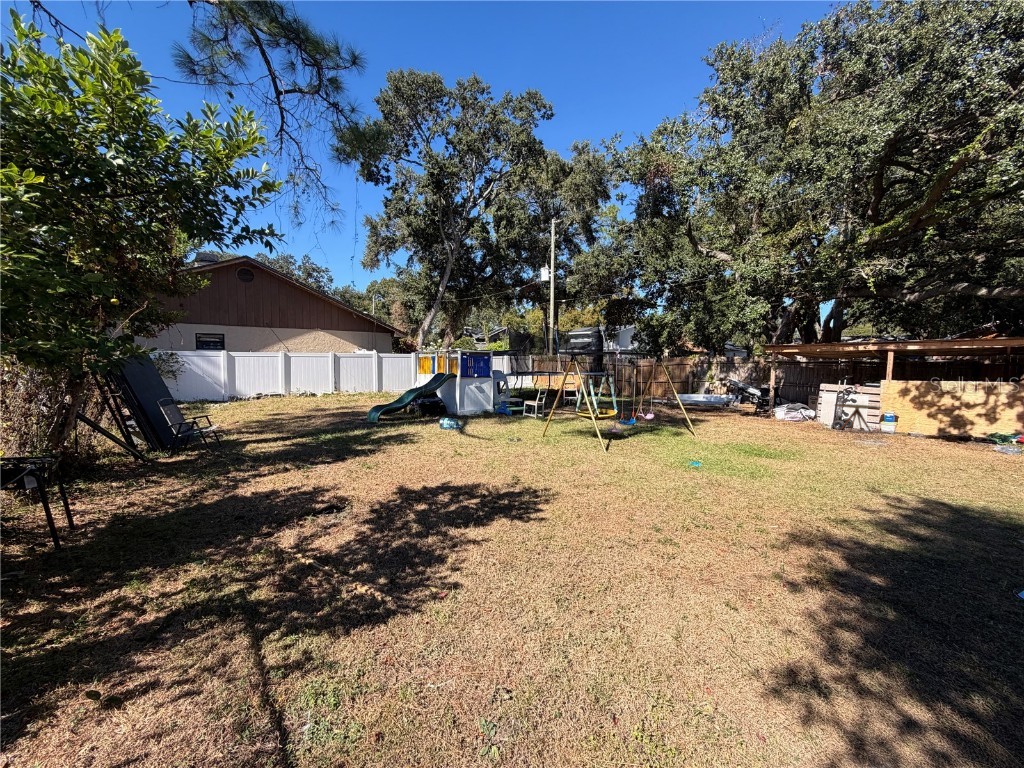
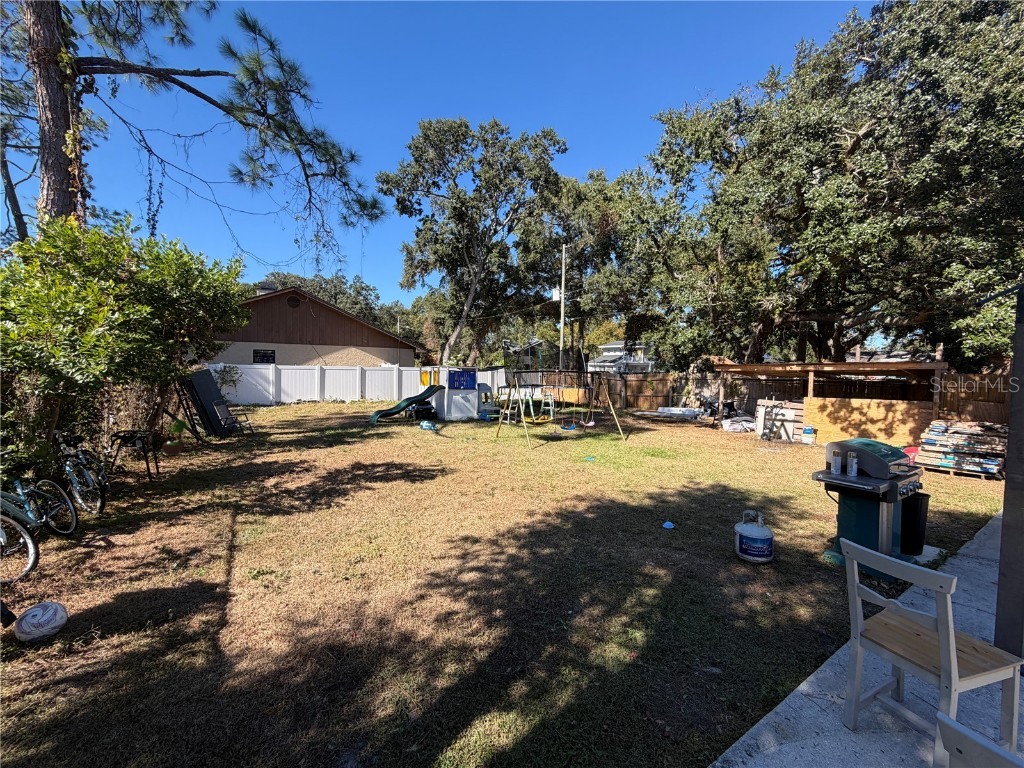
potted tree: none [76,424,126,487] -> present [162,420,190,456]

